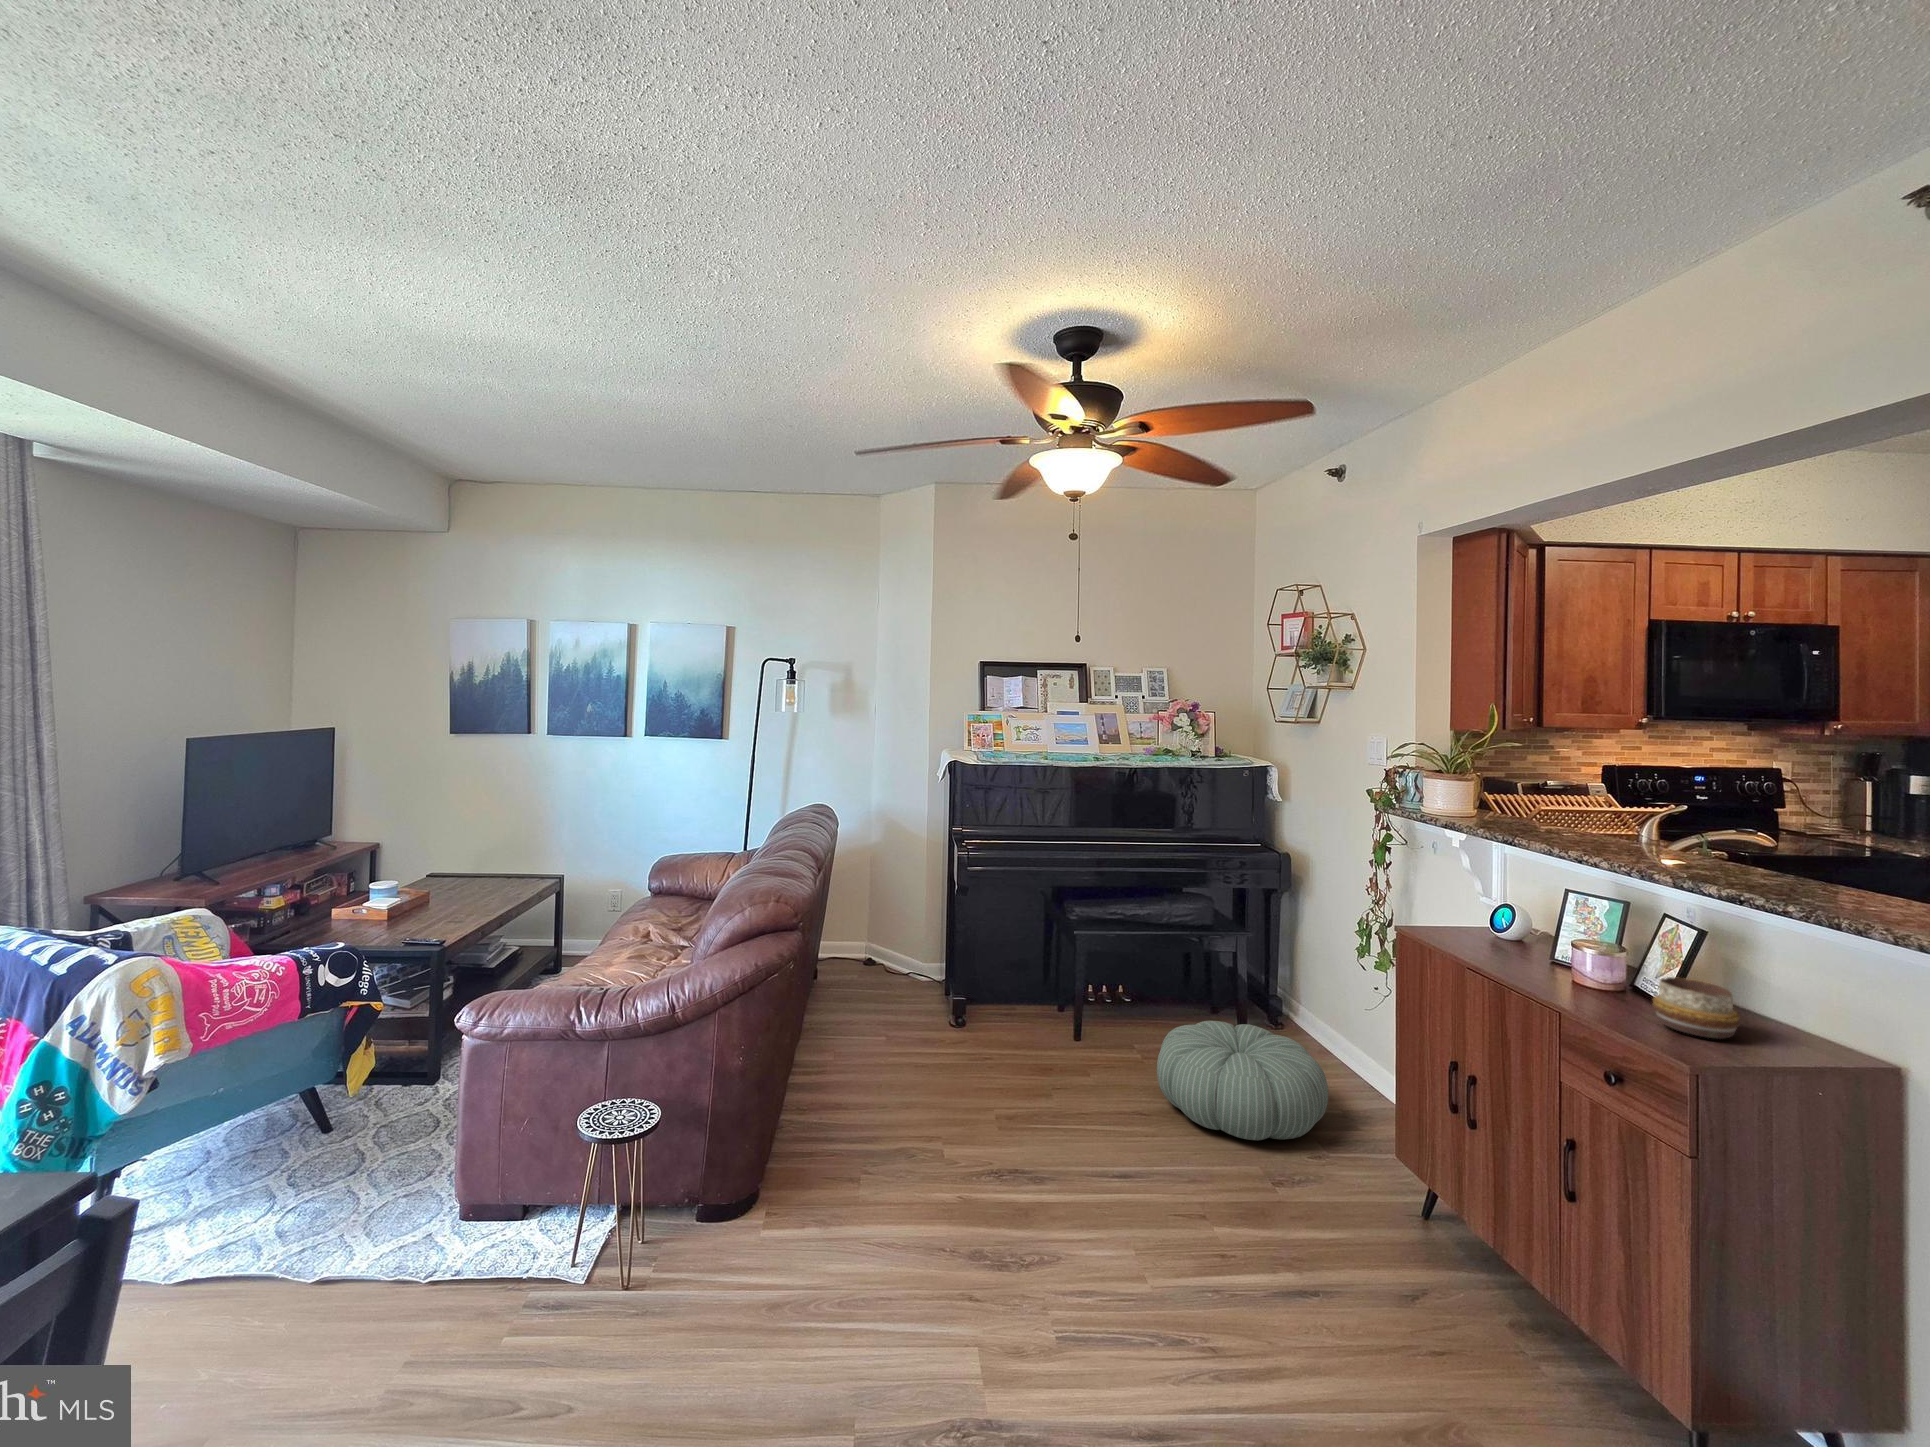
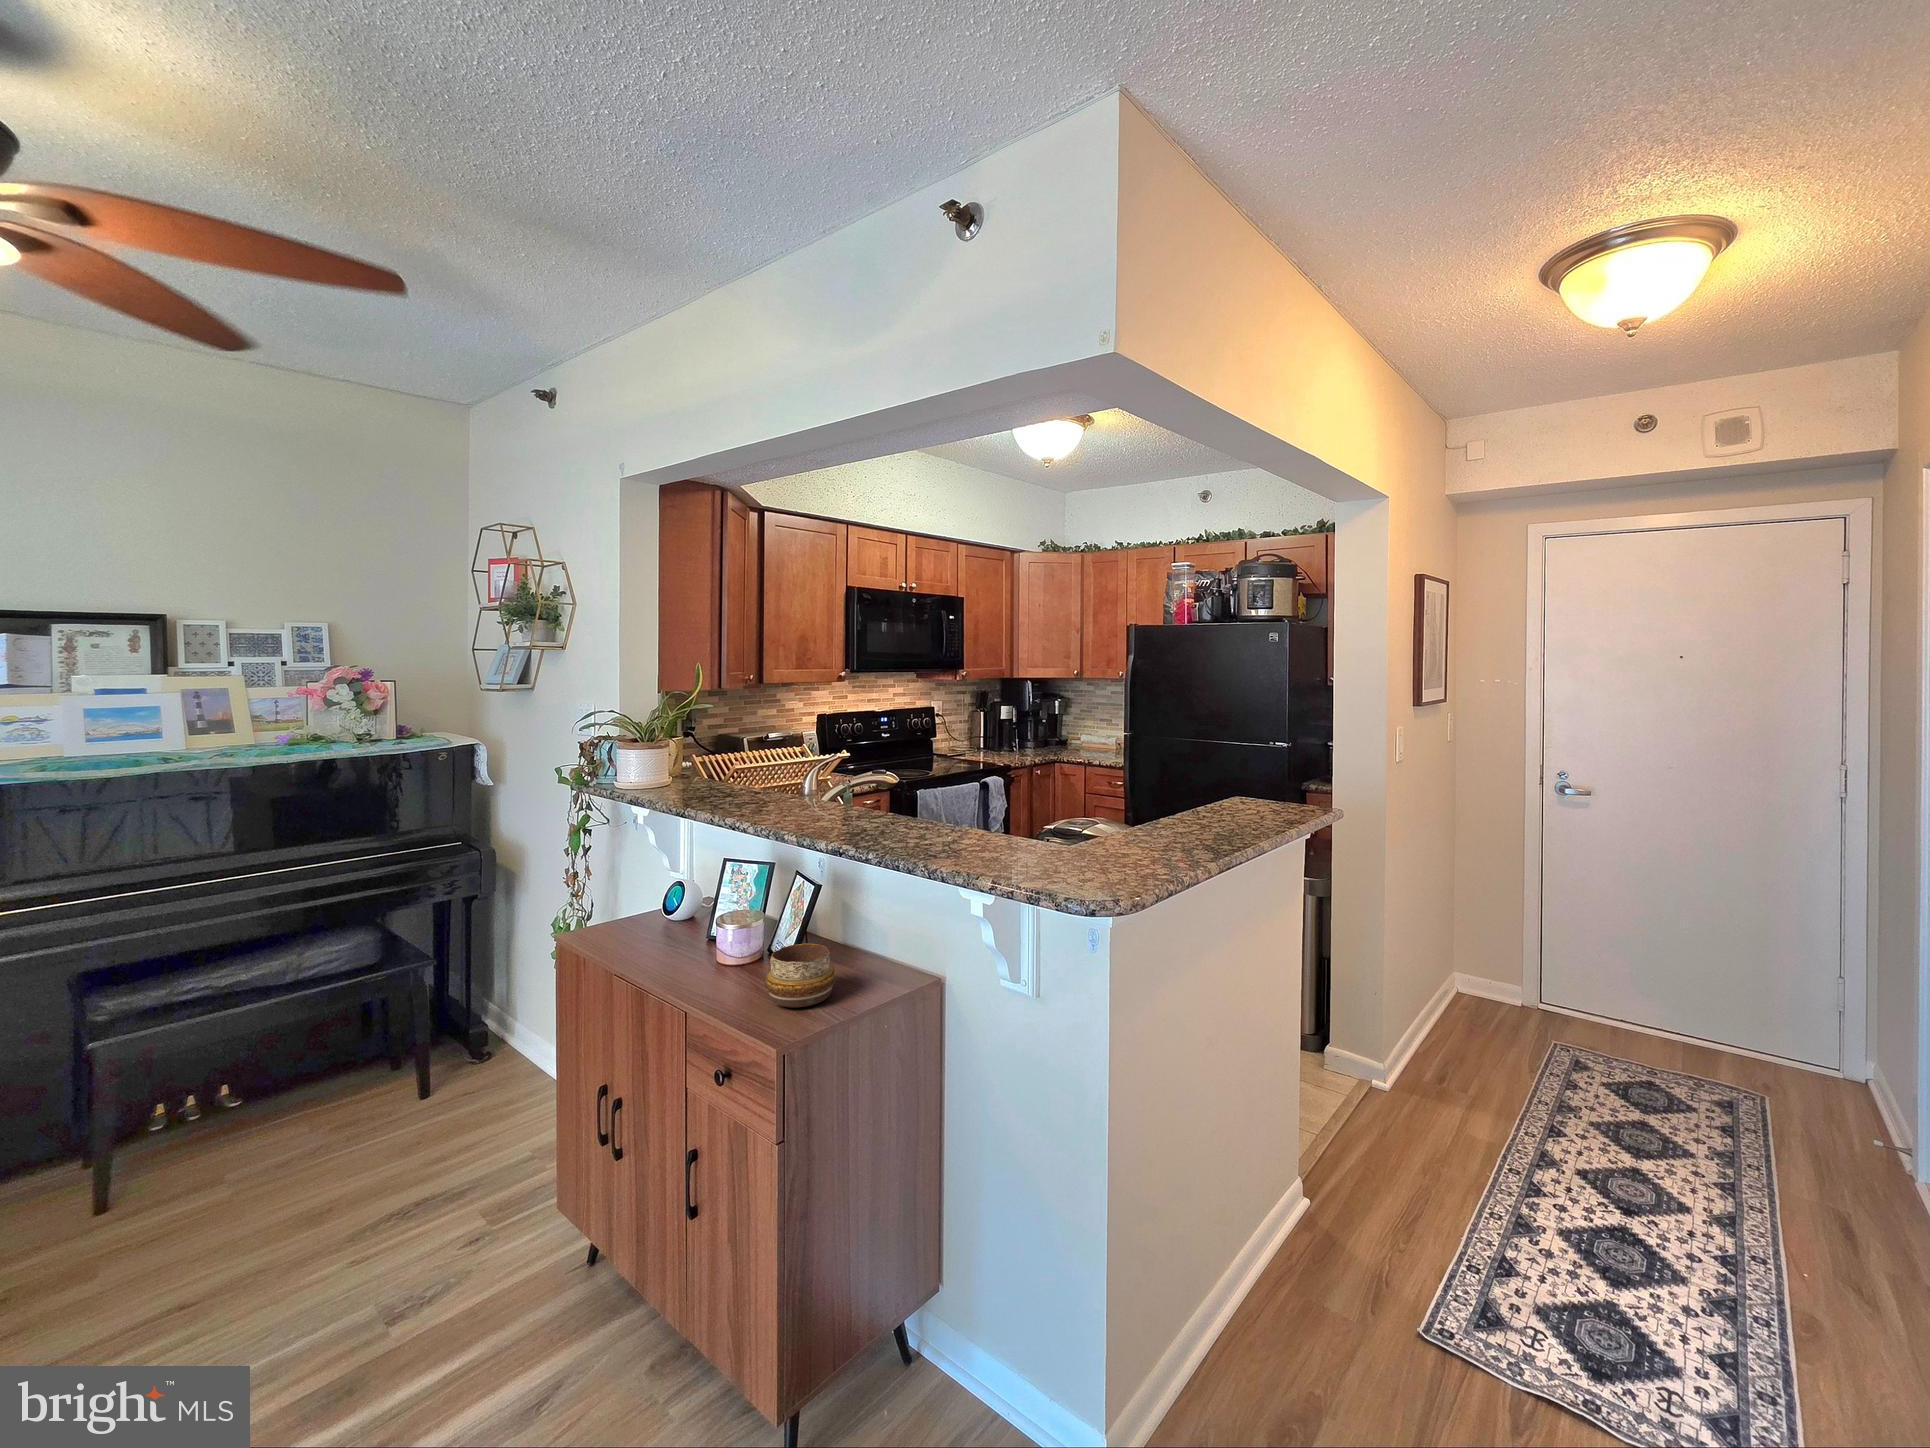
pouf: present [1157,1021,1328,1140] -> none [224,1098,506,1292]

